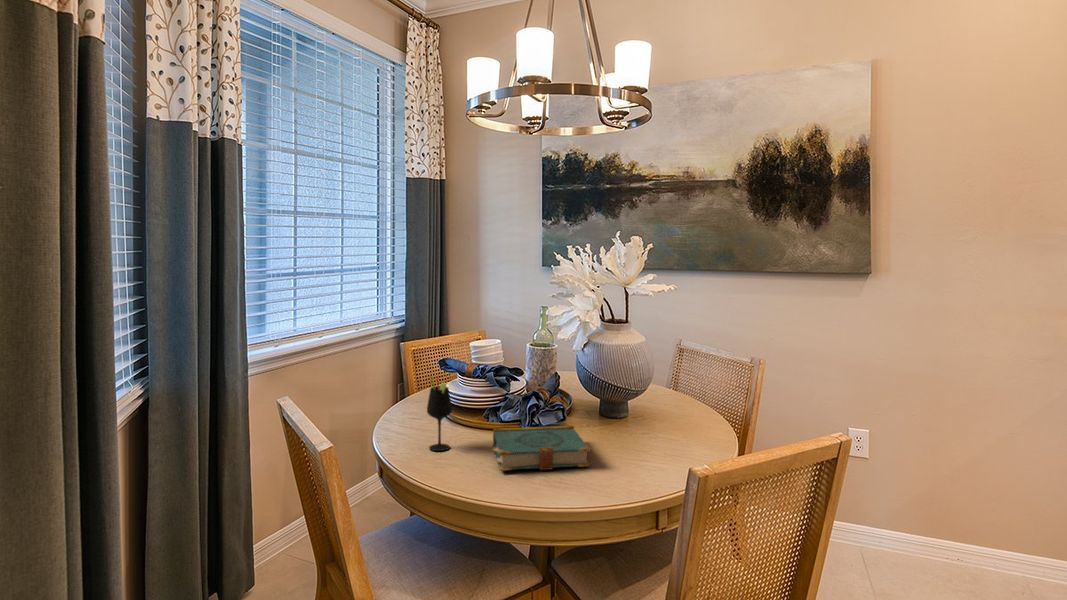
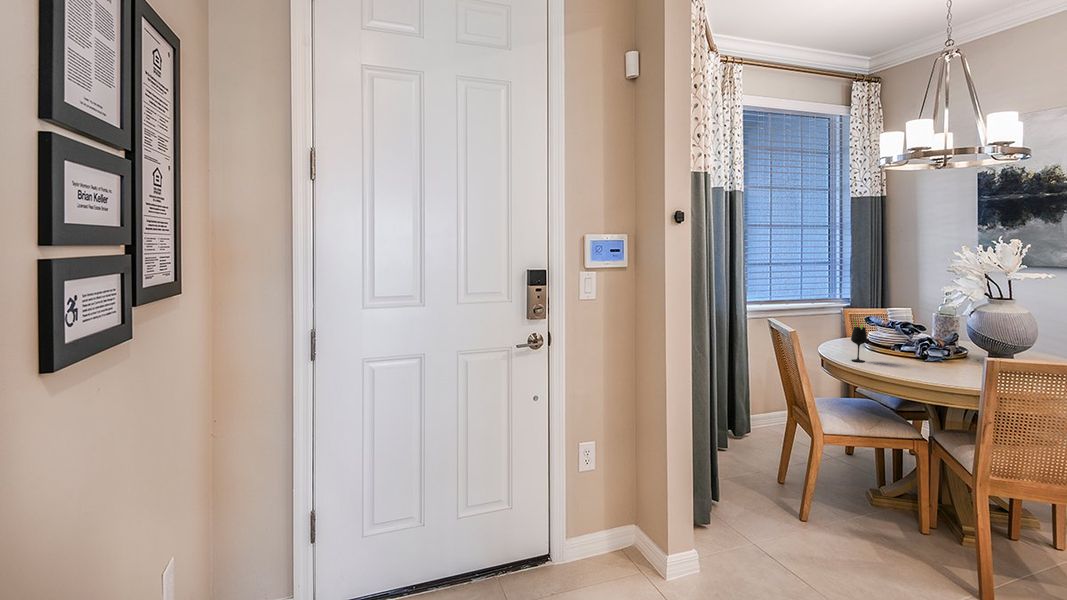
book: present [493,426,590,471] -> none [890,354,958,377]

